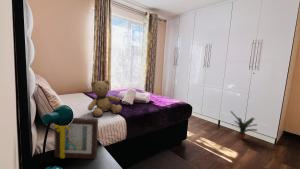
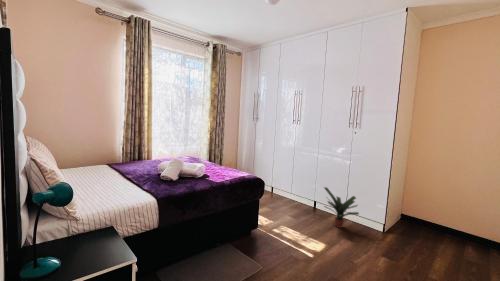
teddy bear: present [88,80,122,117] -> none [106,146,154,198]
picture frame: present [54,118,98,159] -> none [51,197,108,248]

